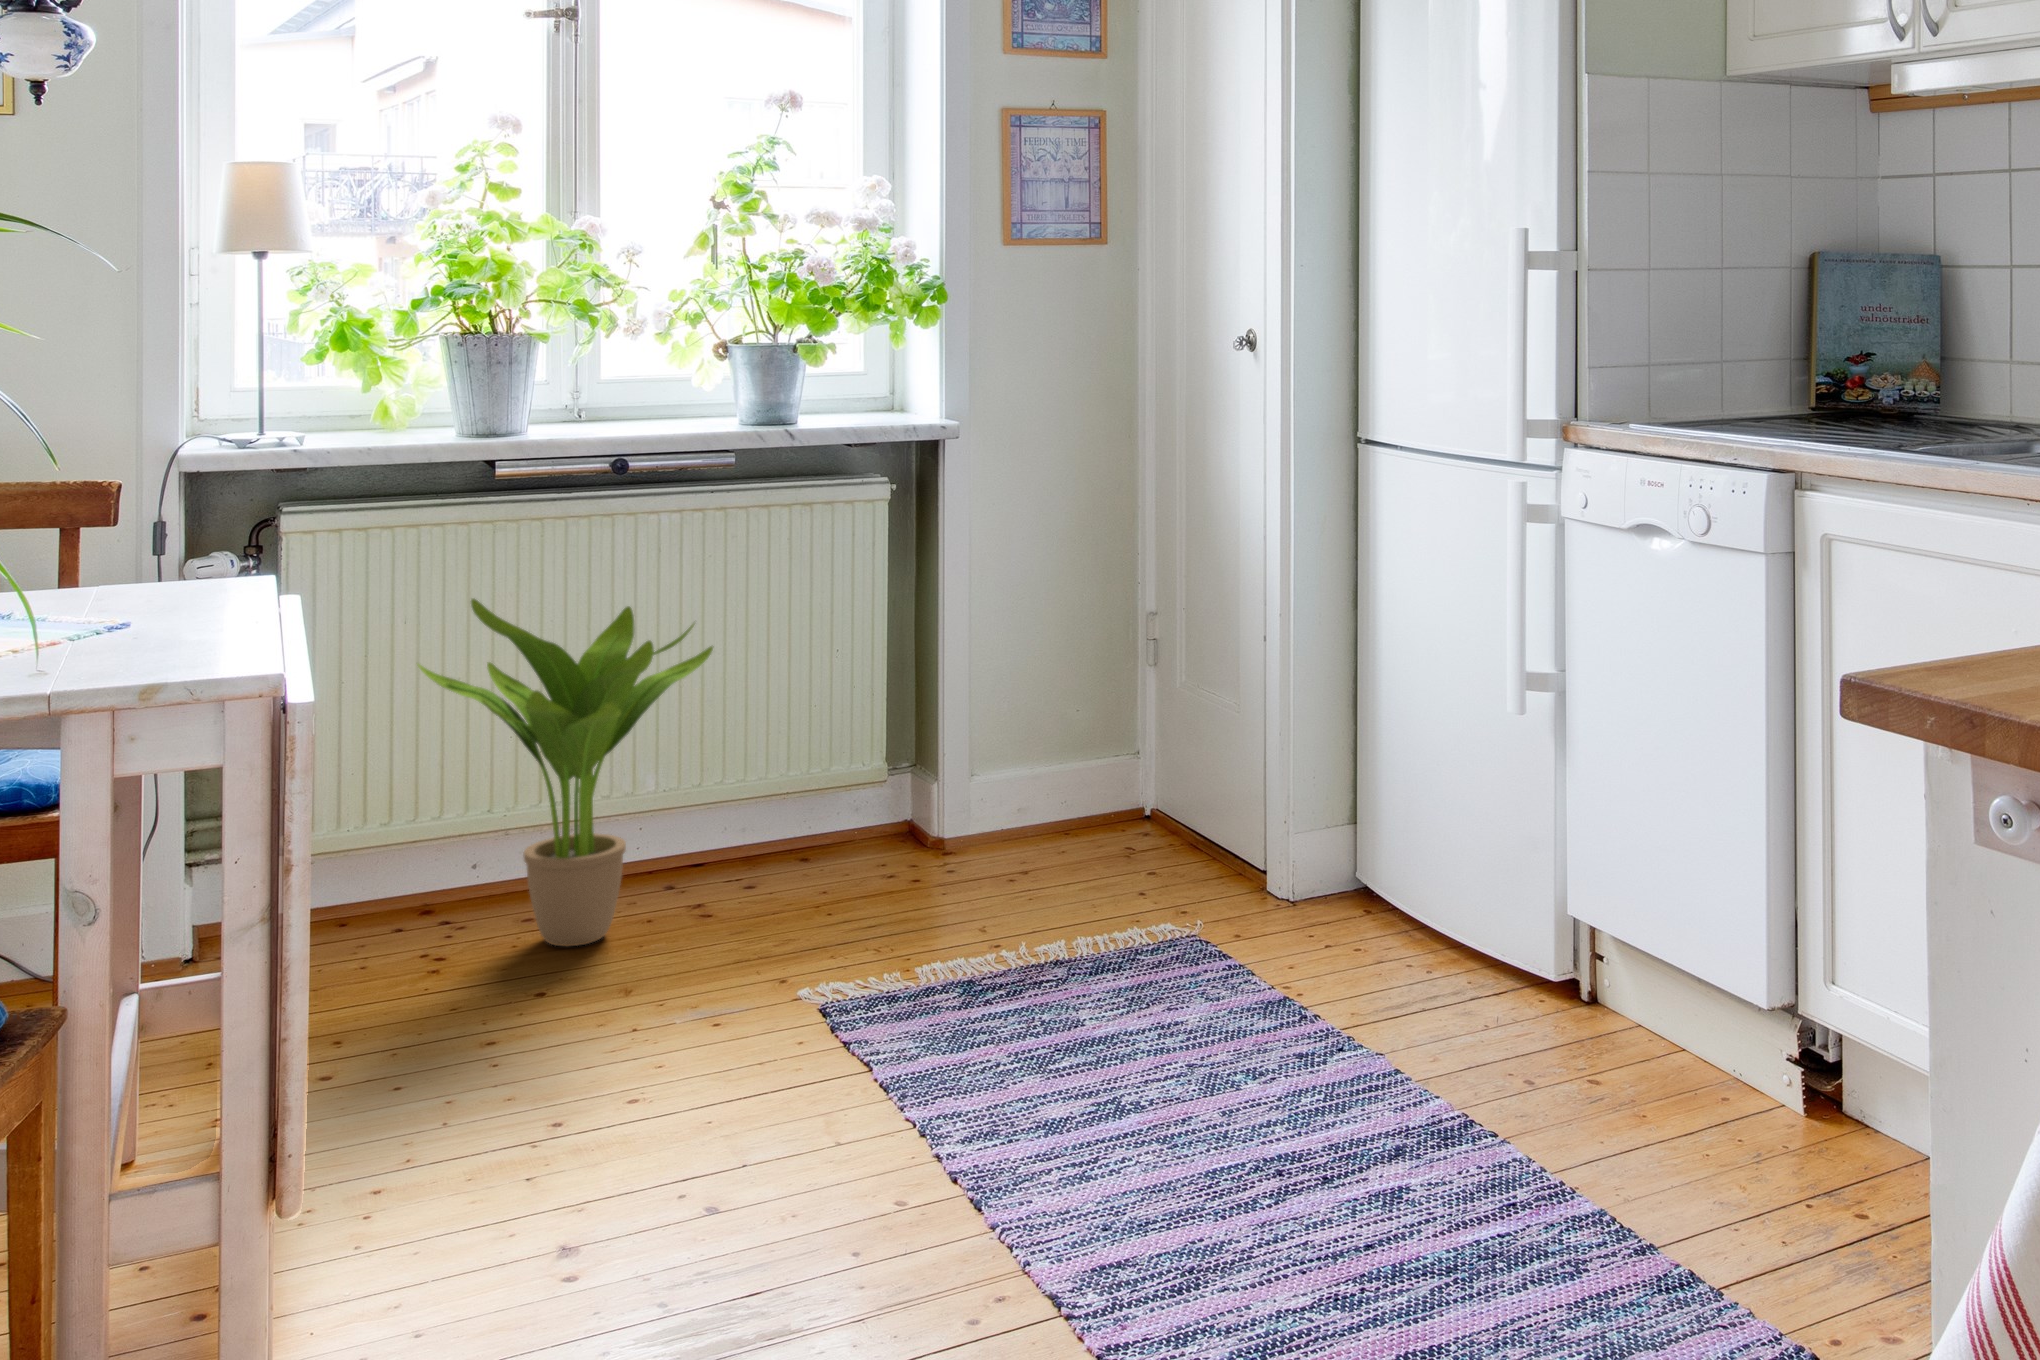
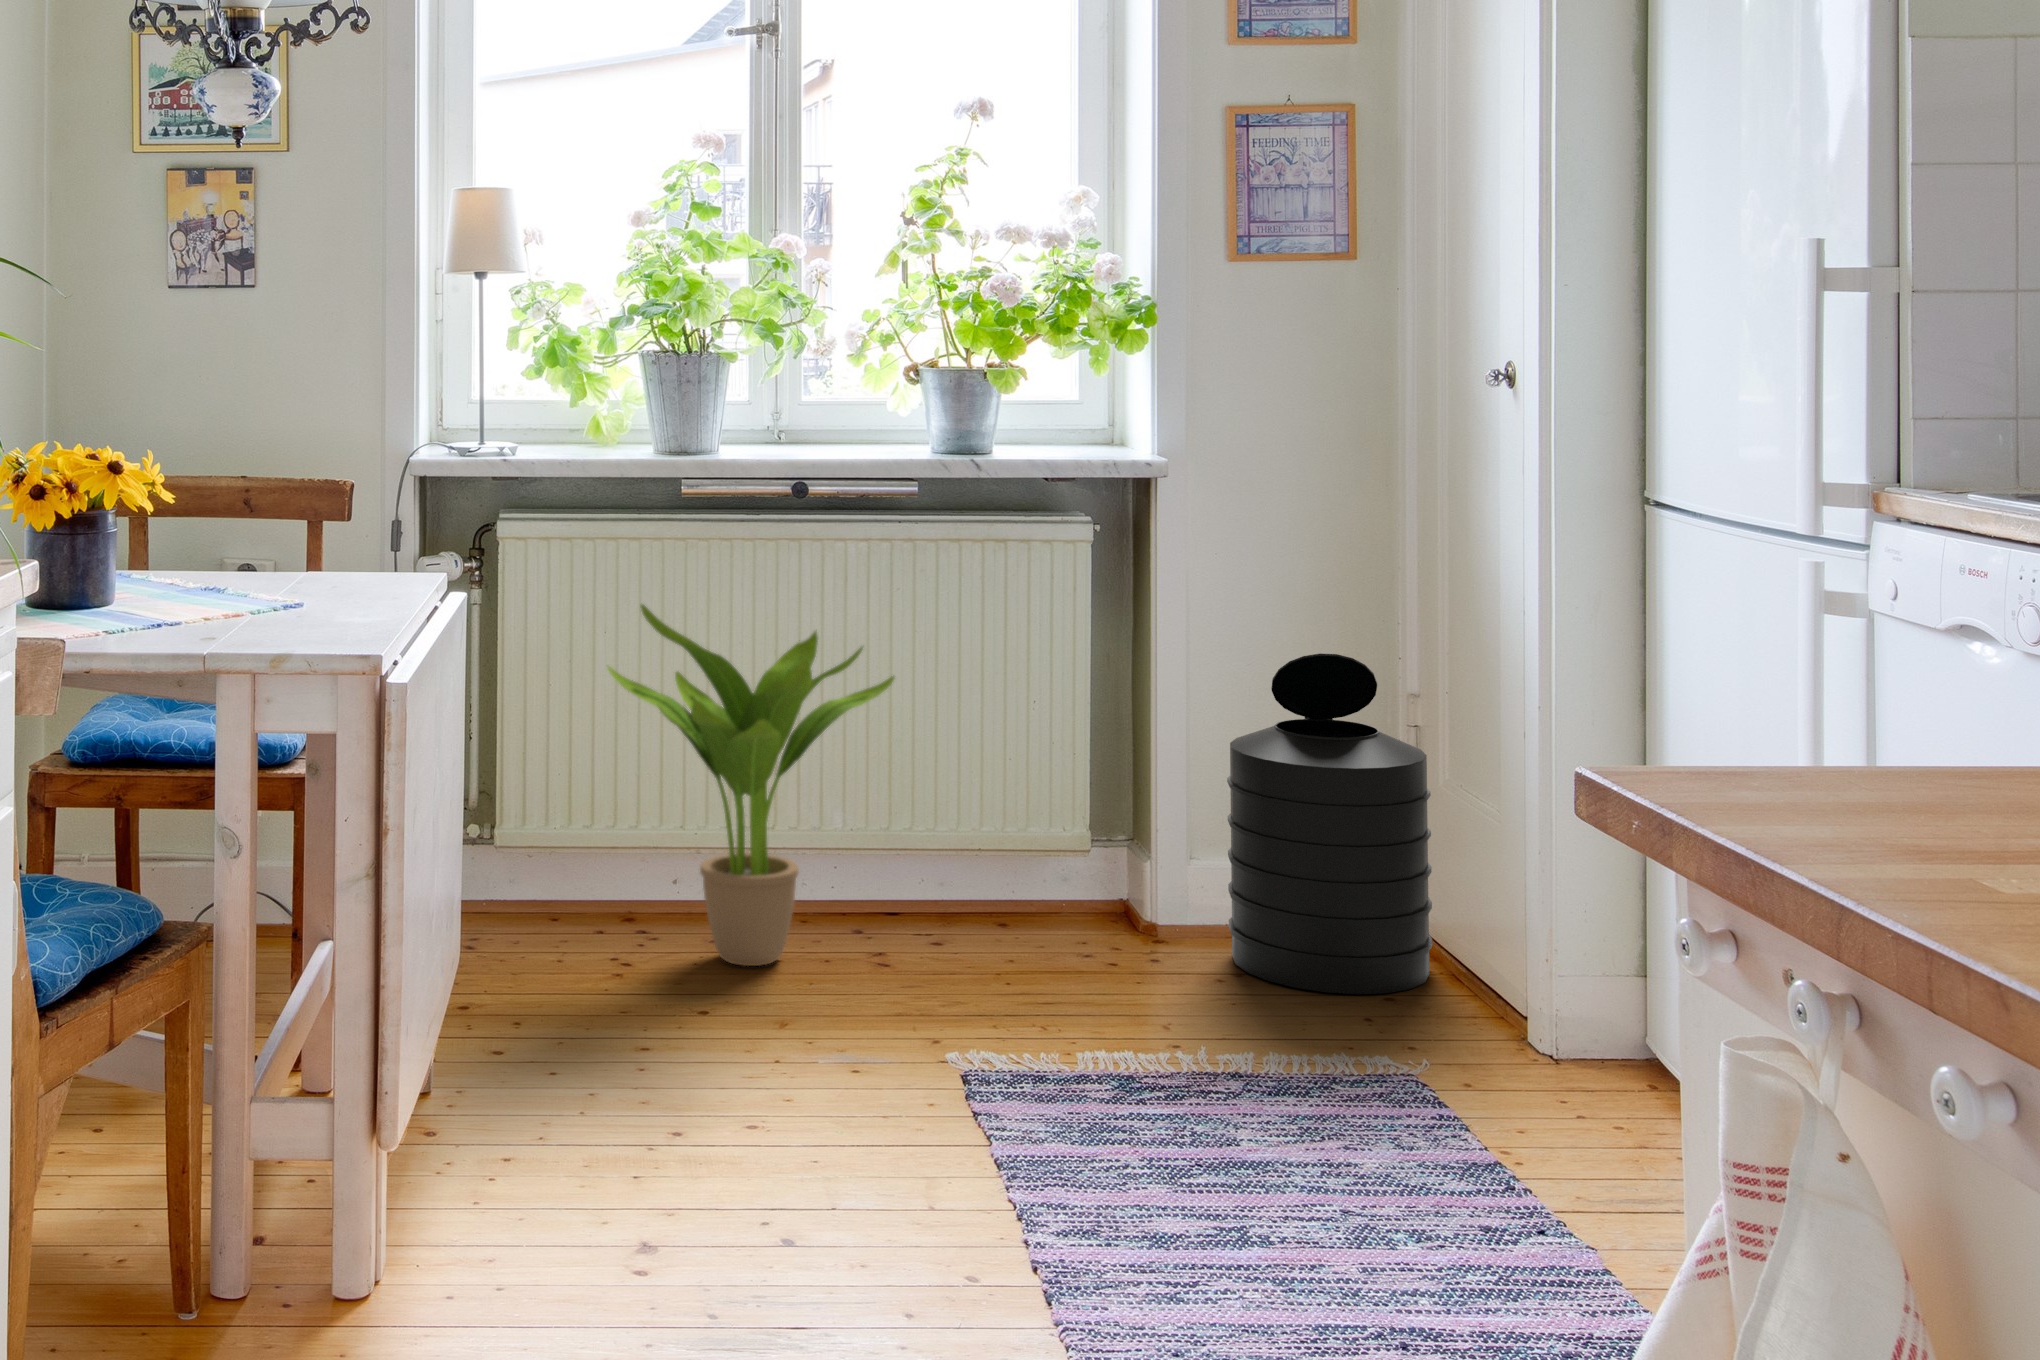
trash can: none [1015,592,1180,884] -> present [1227,654,1432,994]

